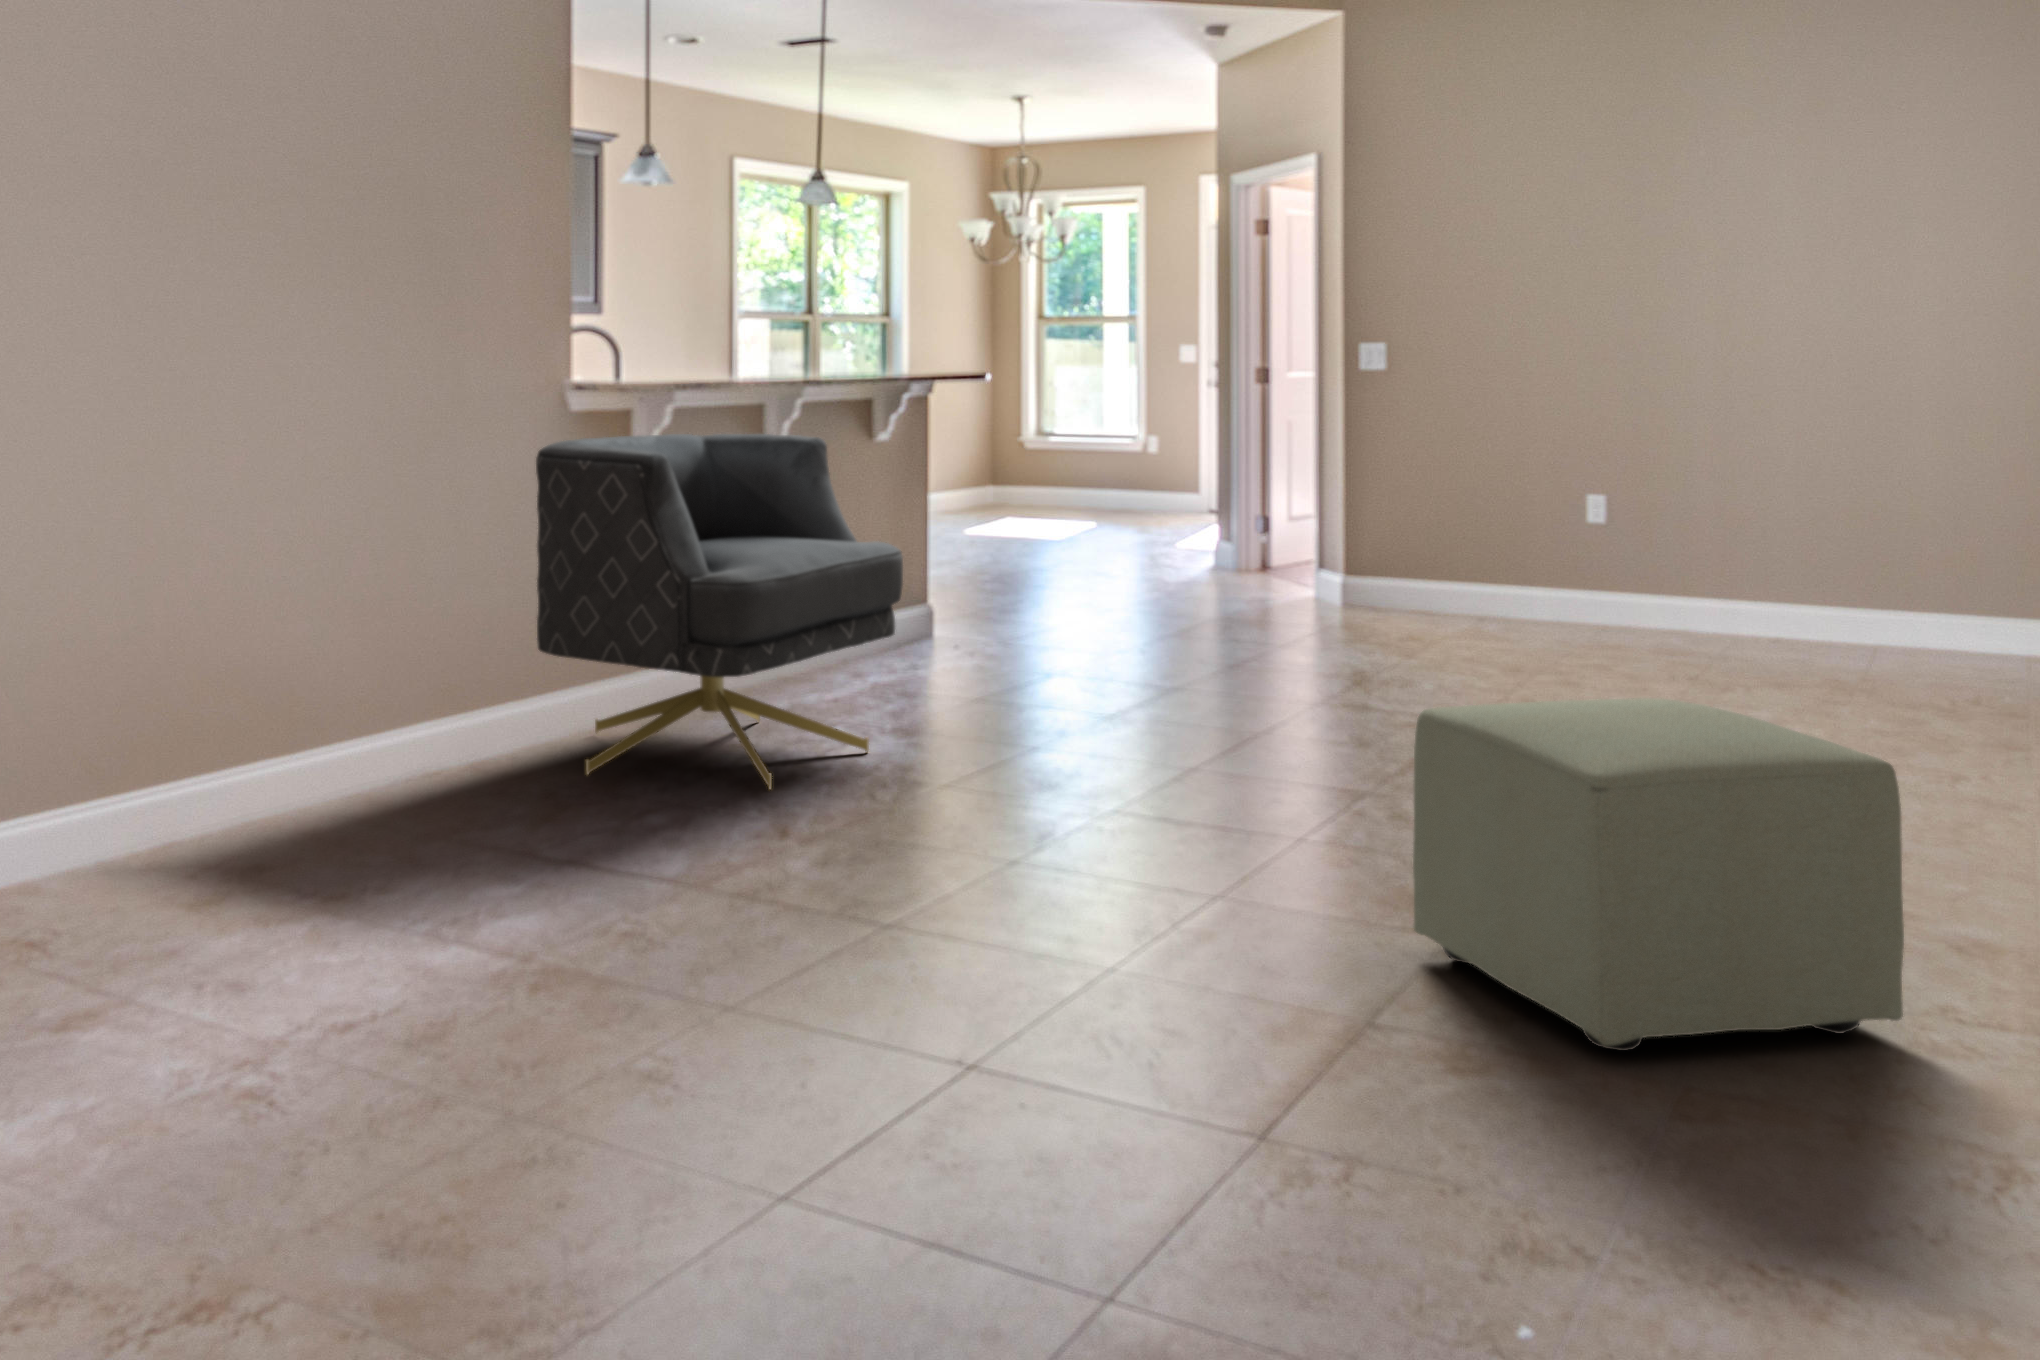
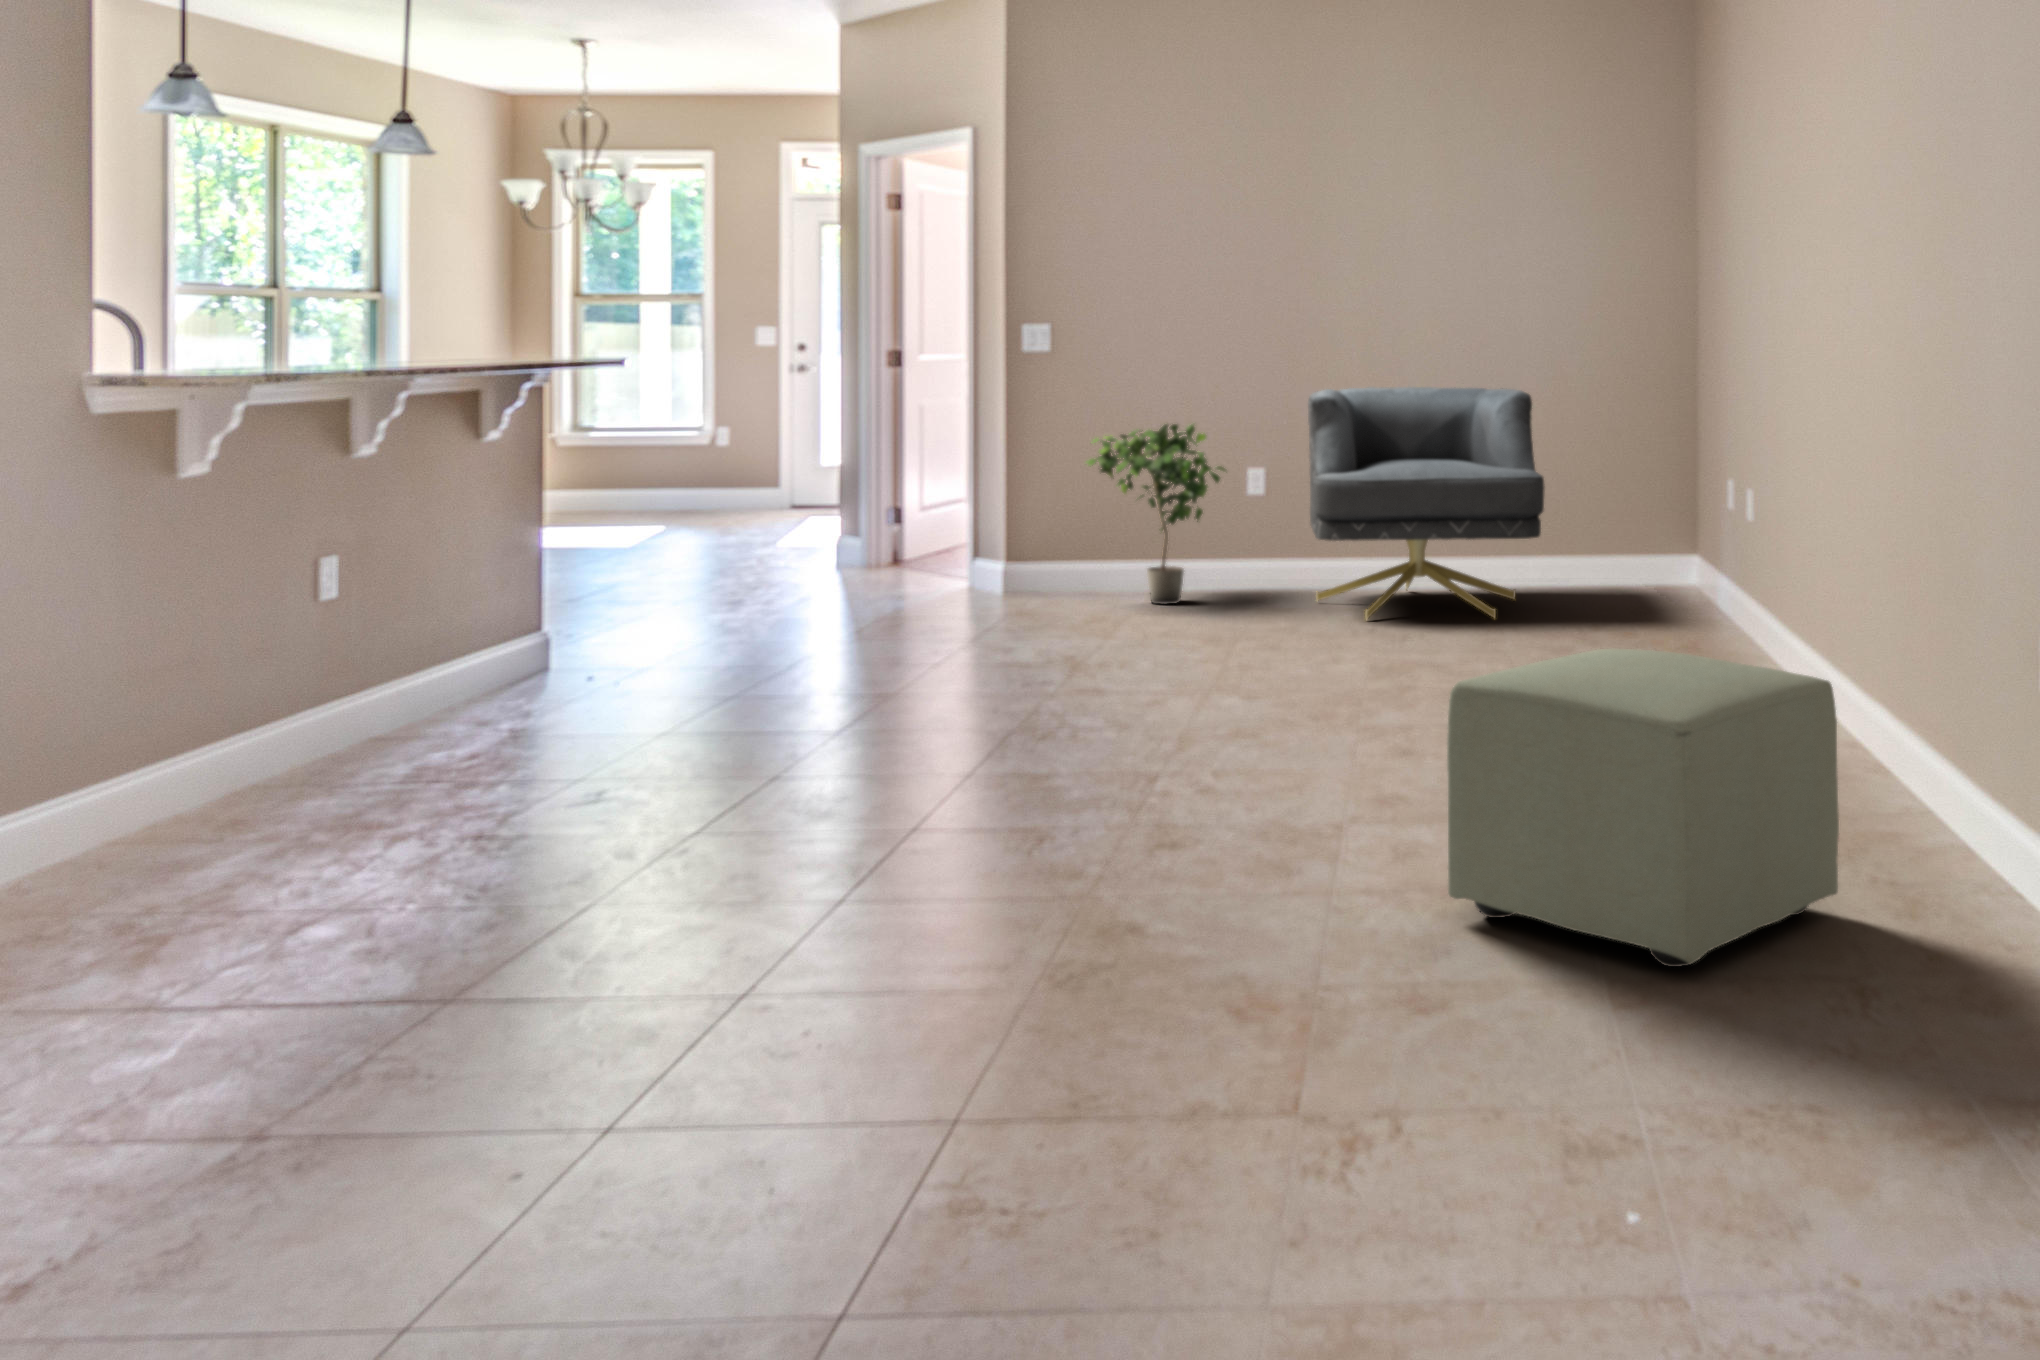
armchair: present [536,434,903,789] -> present [1308,387,1545,620]
potted plant: none [1402,444,1568,629] -> present [1087,424,1226,604]

